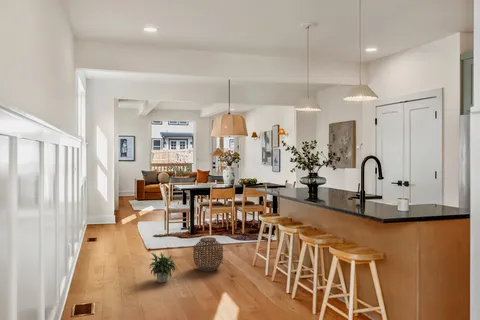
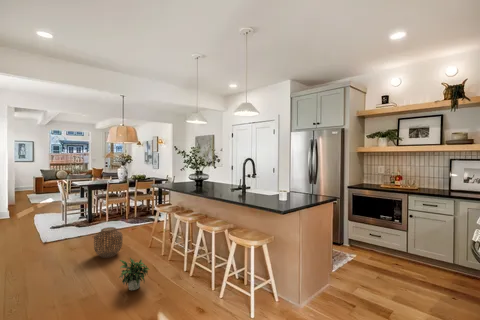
potted plant: present [150,253,175,282] -> present [119,258,149,290]

